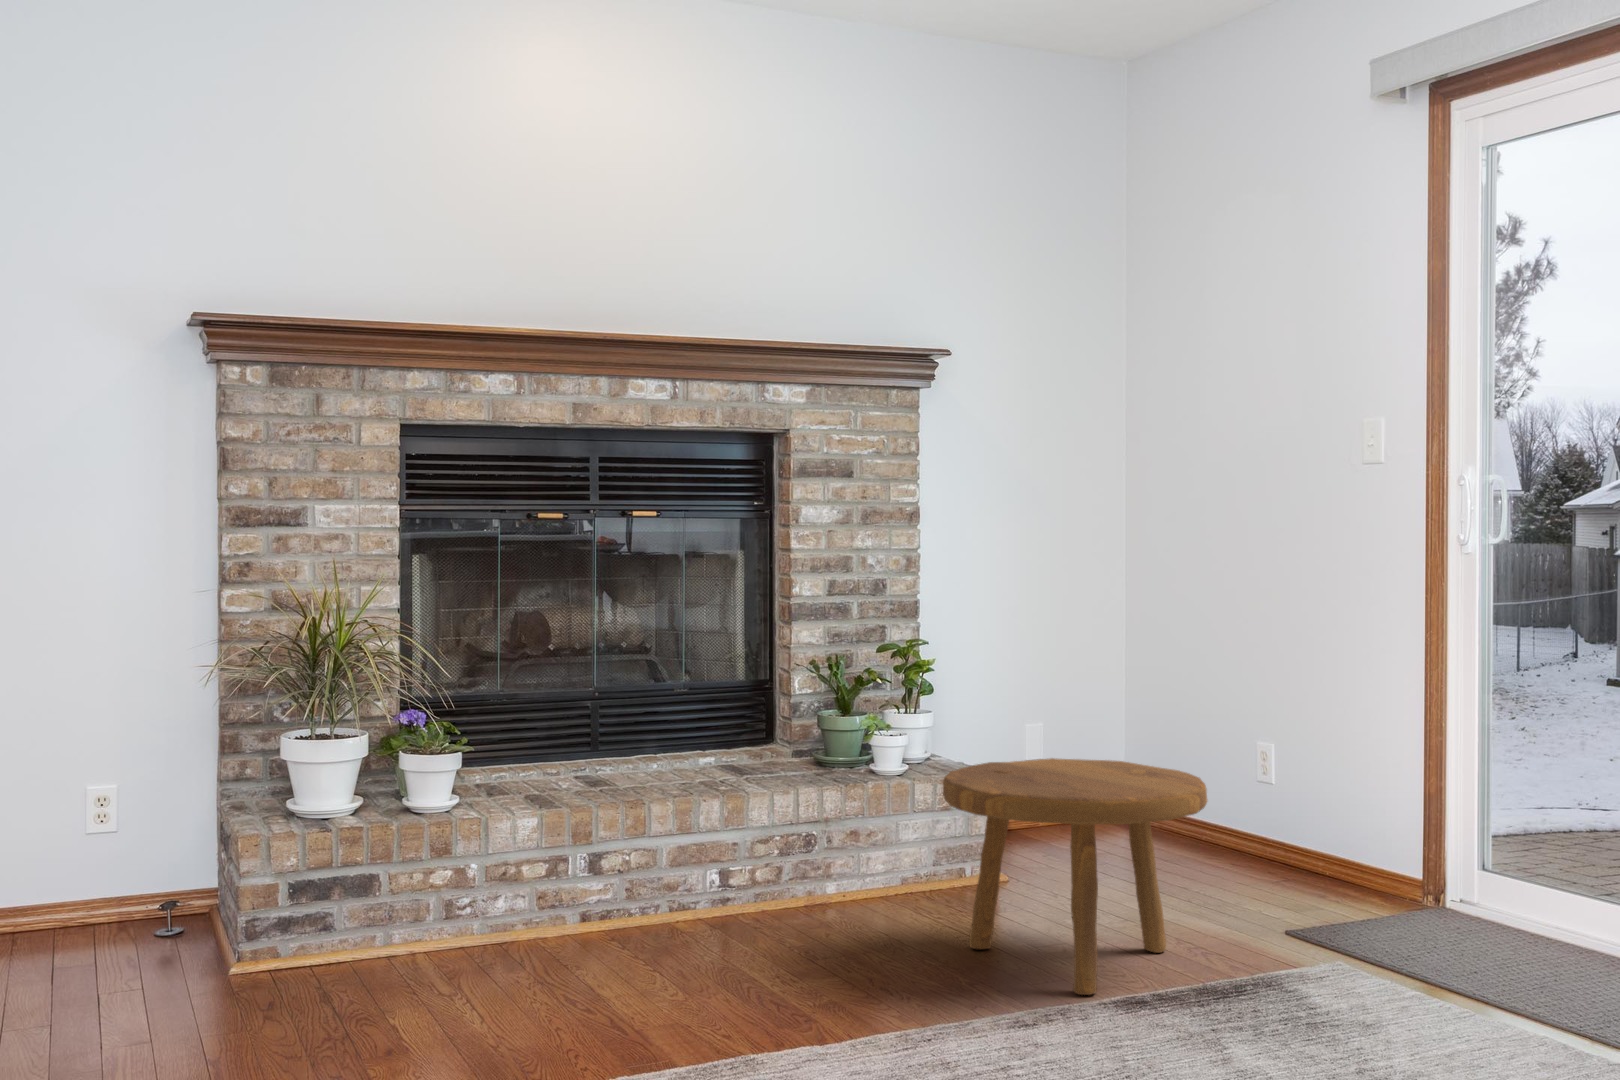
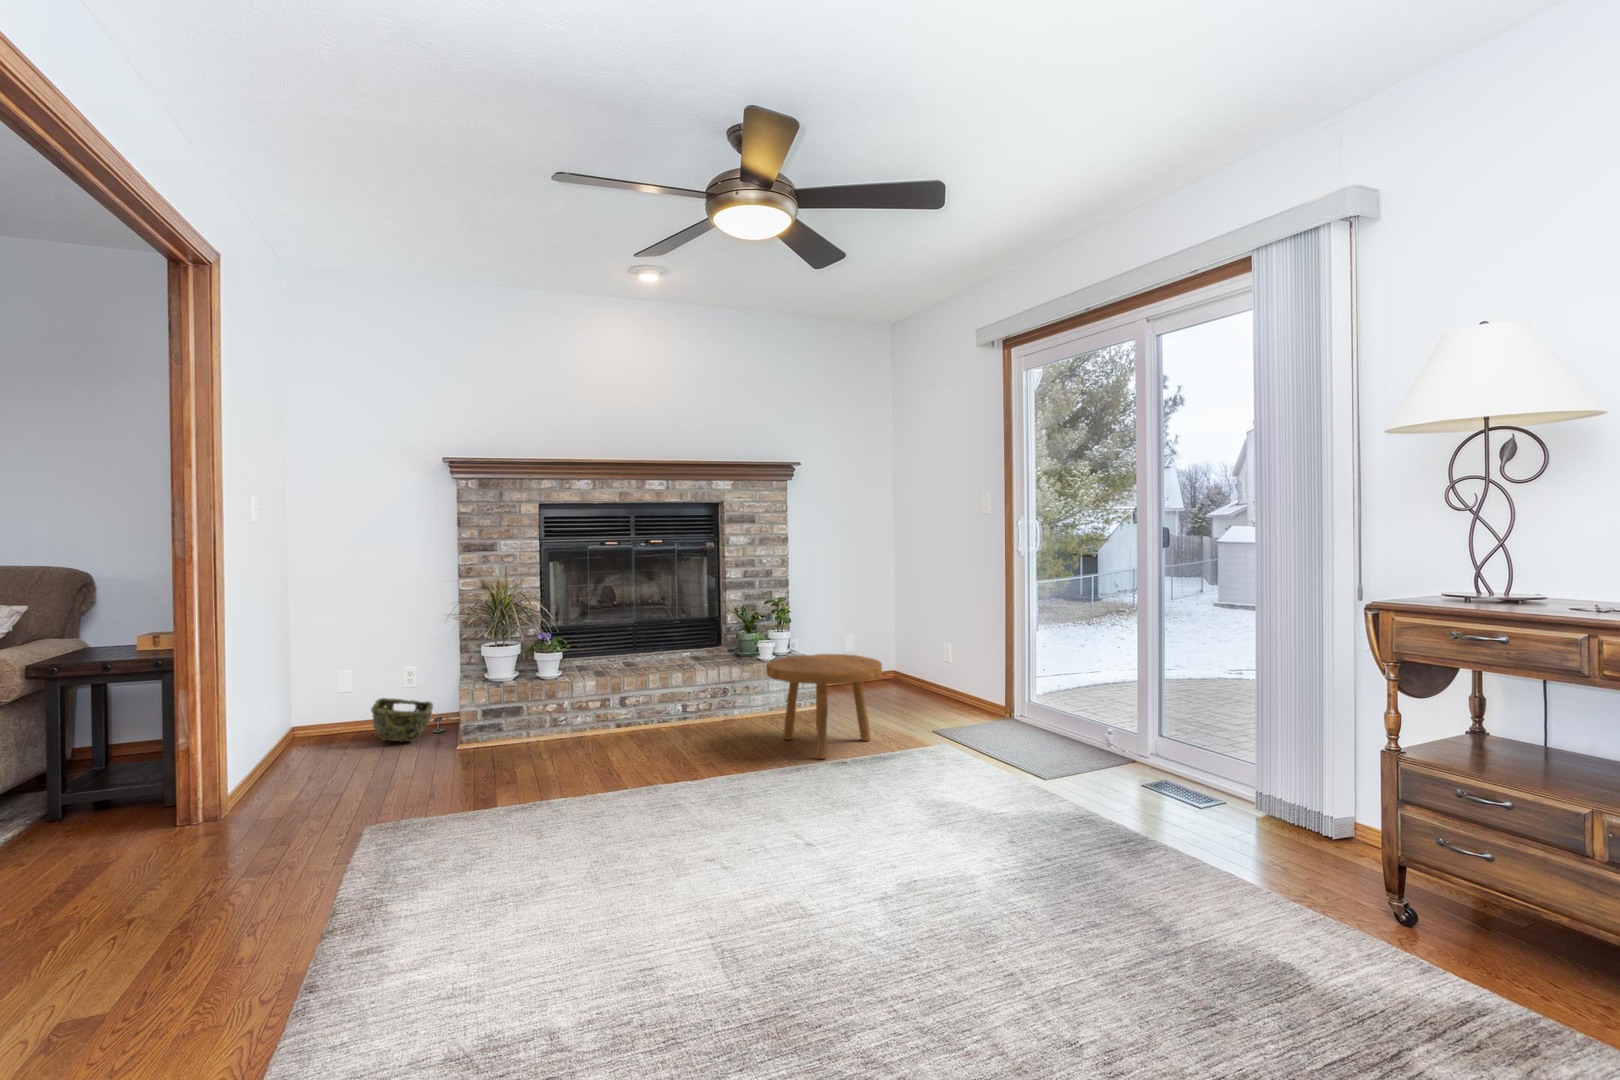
woven basket: none [35,854,169,956] -> present [371,698,433,742]

